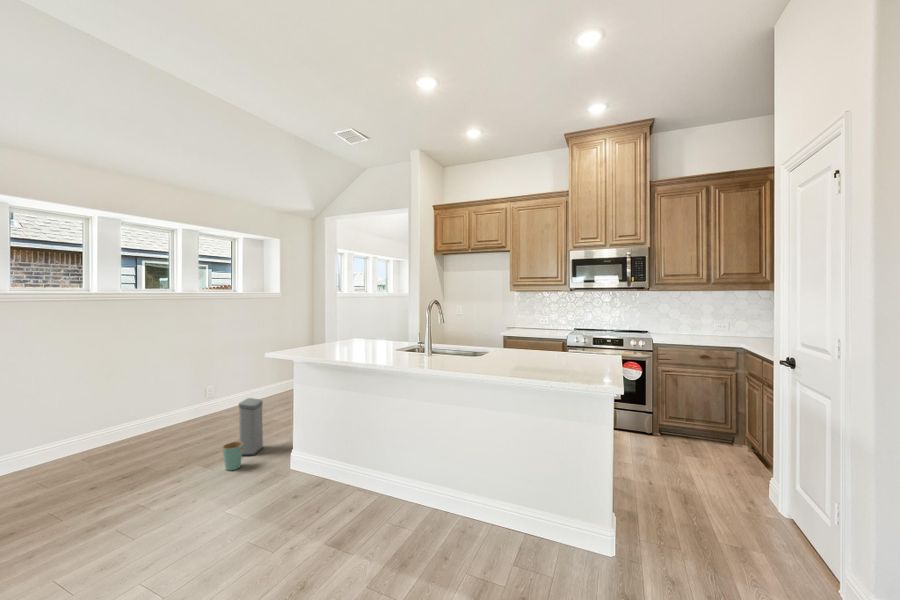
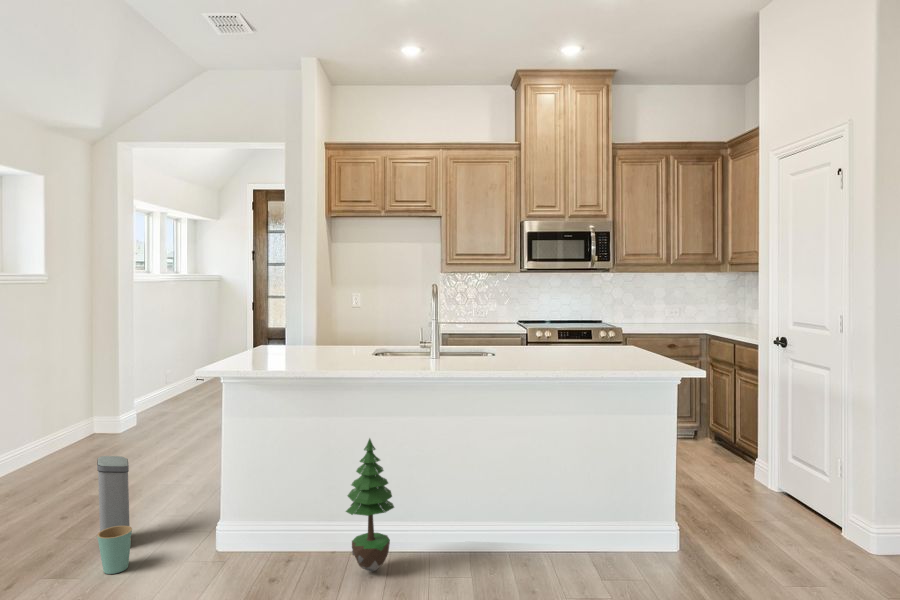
potted tree: none [330,410,367,509] -> present [346,439,394,572]

